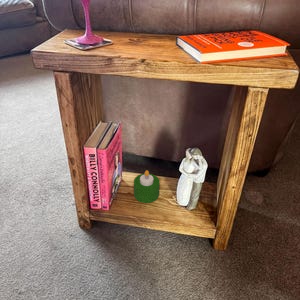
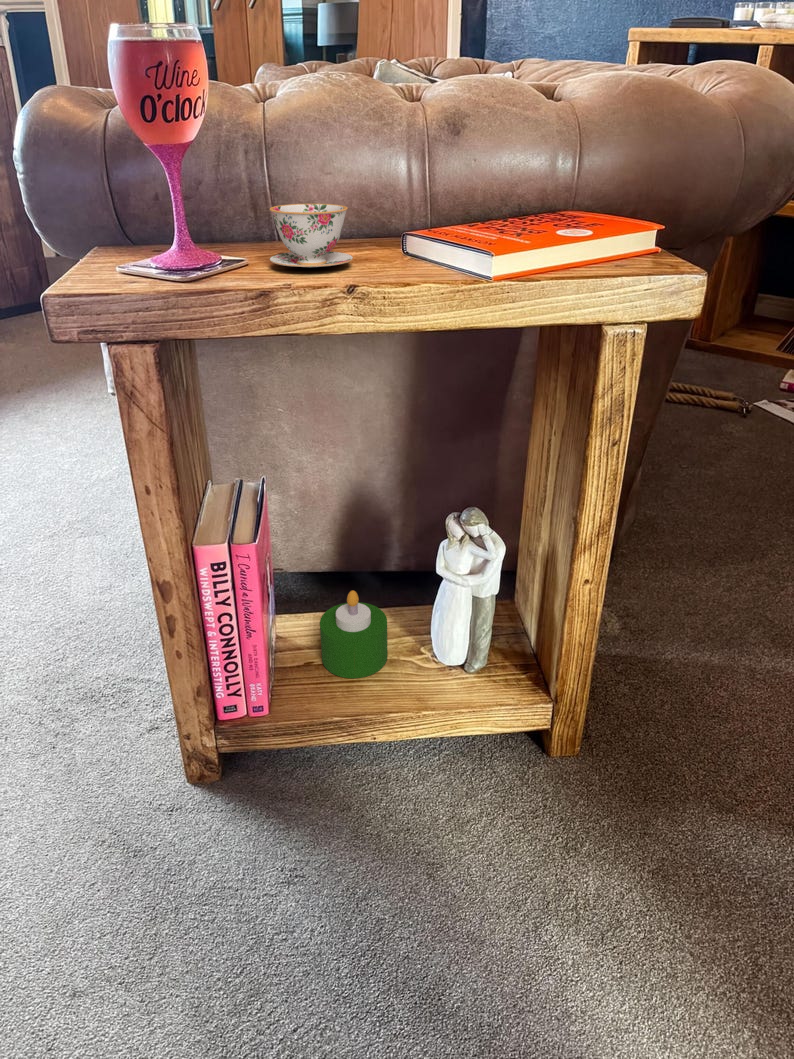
teacup: none [120,21,153,49] -> present [270,204,353,268]

